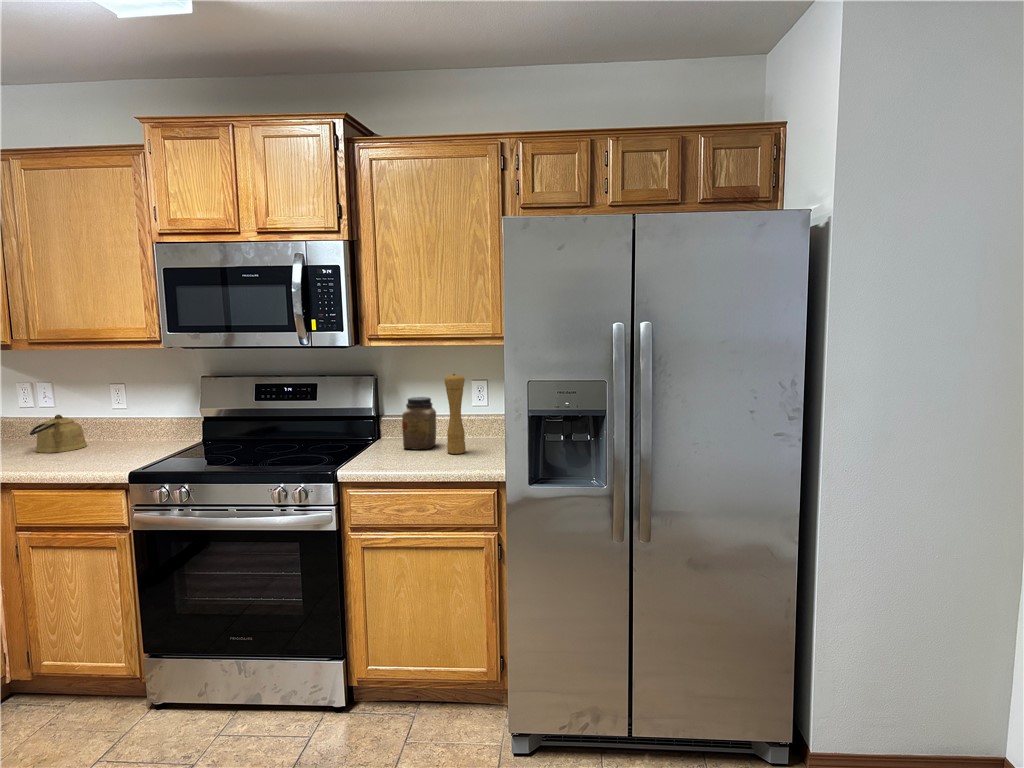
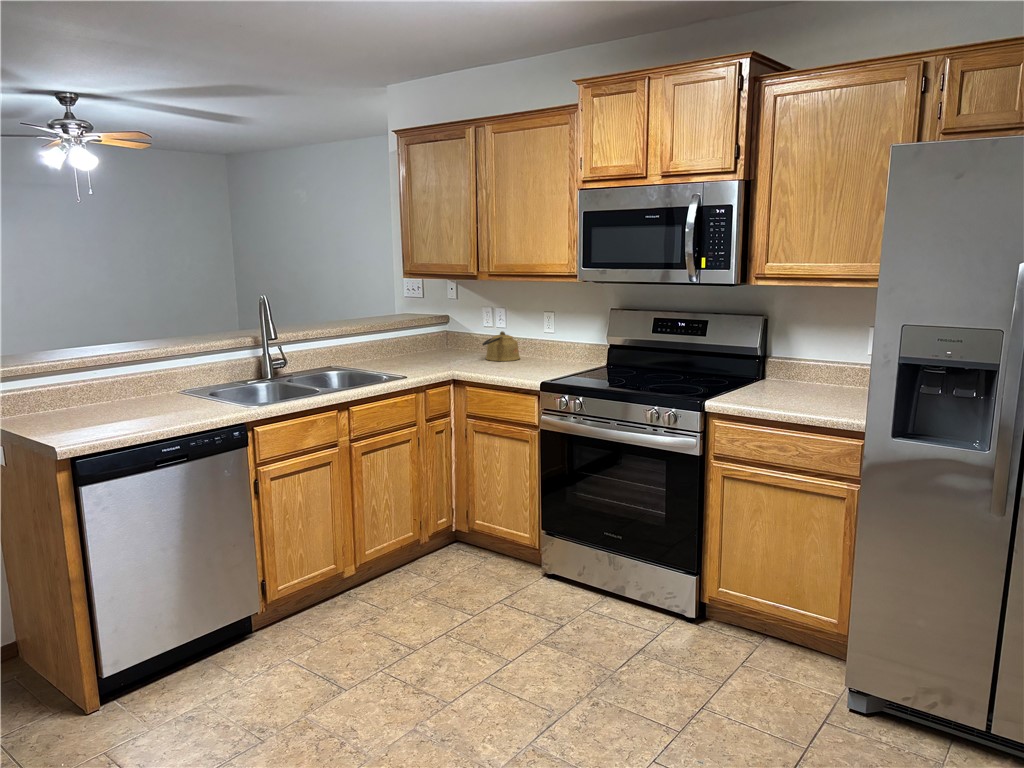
pepper mill: present [444,374,466,454] -> none [825,318,852,402]
jar: present [402,397,436,449] -> none [781,340,822,394]

